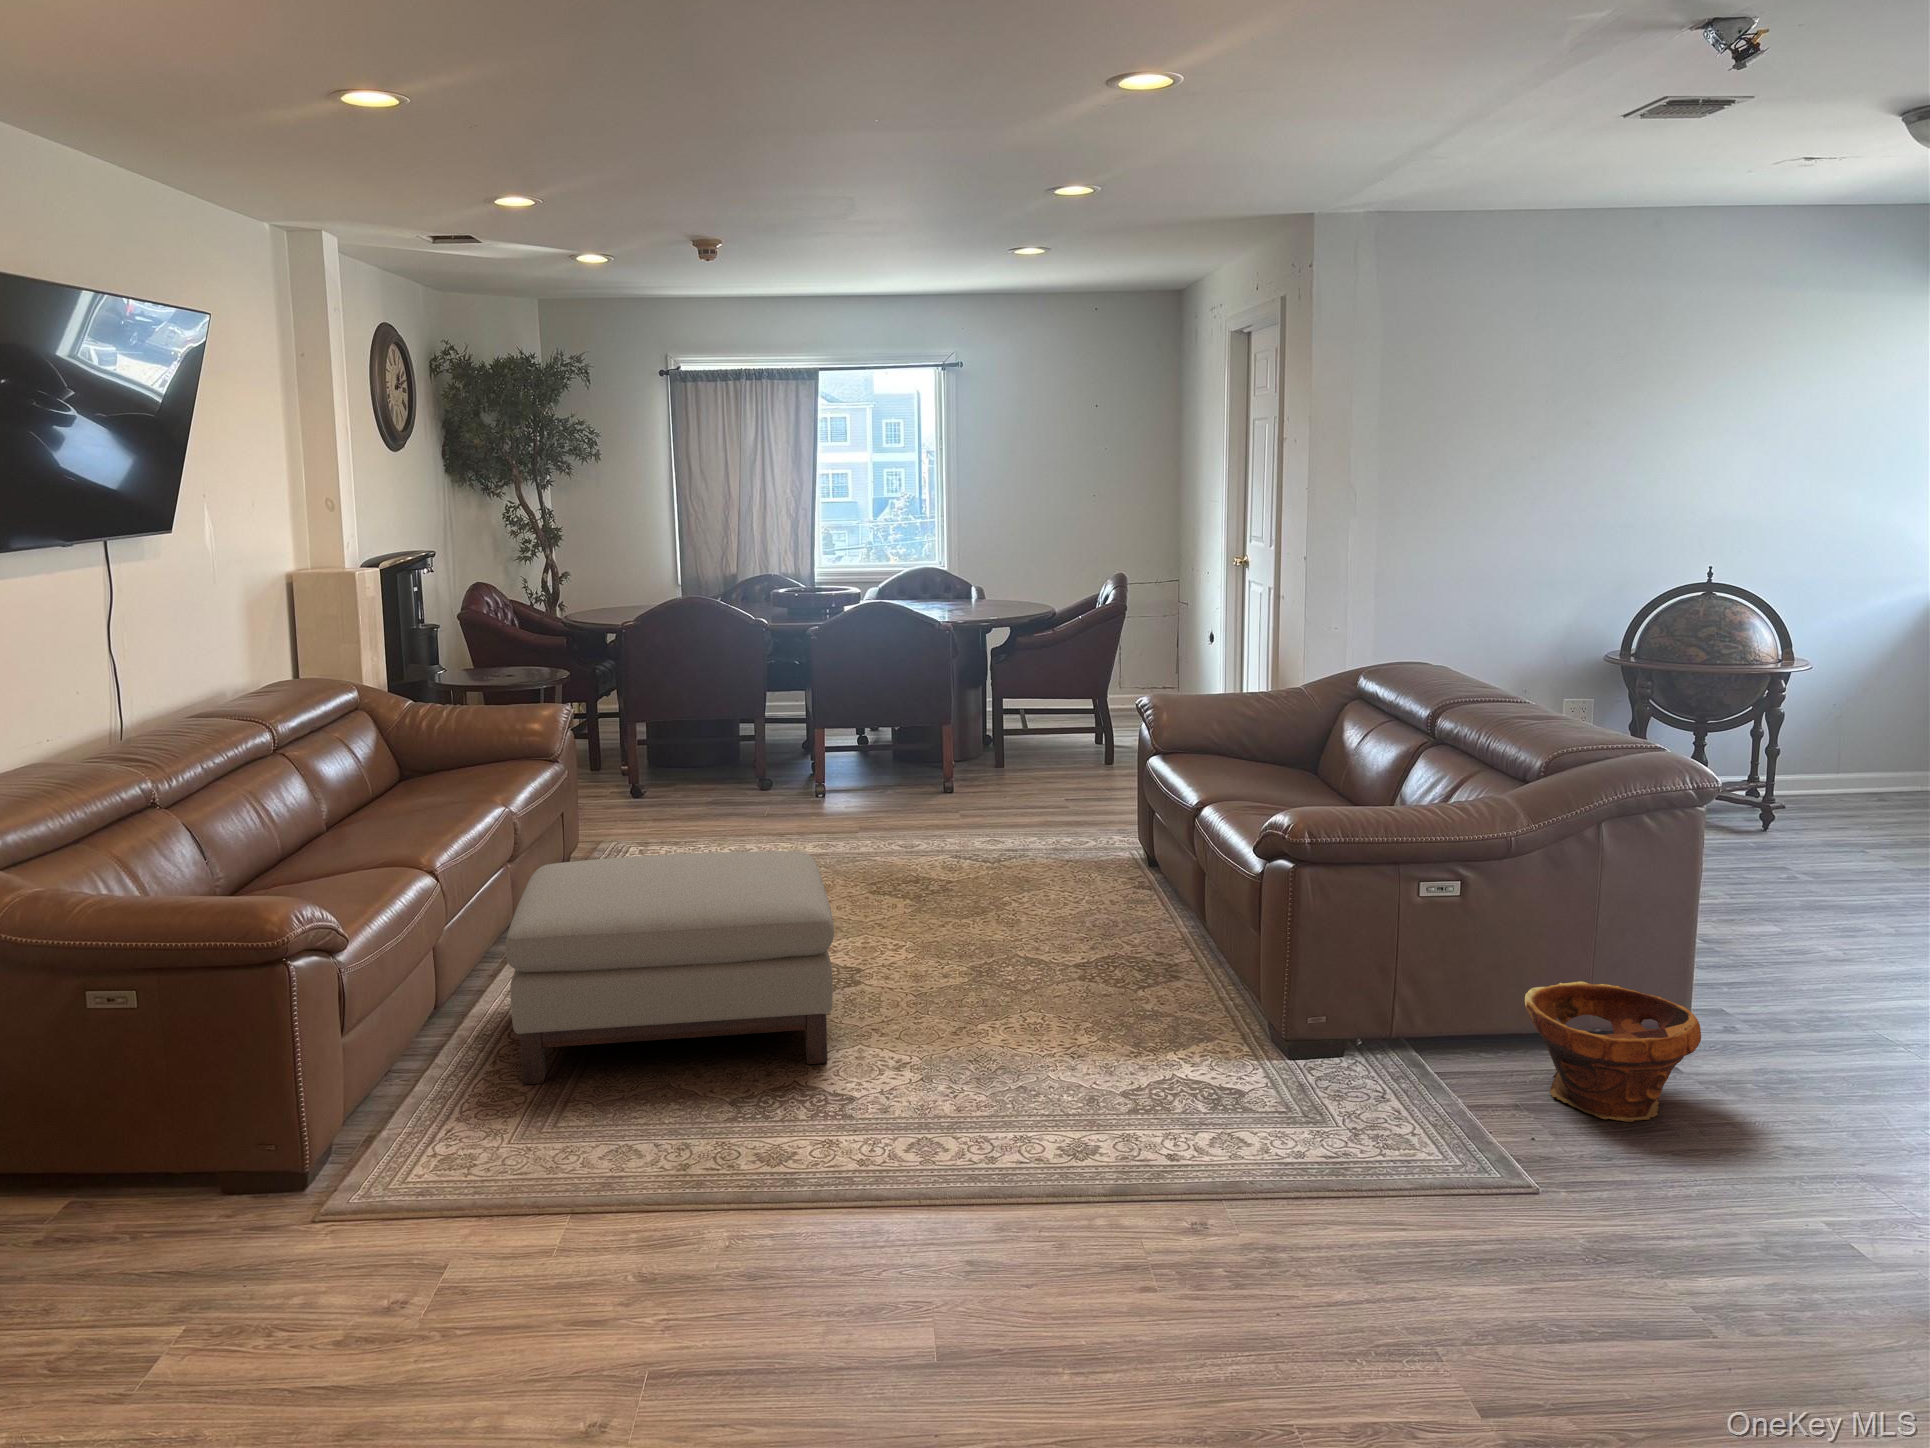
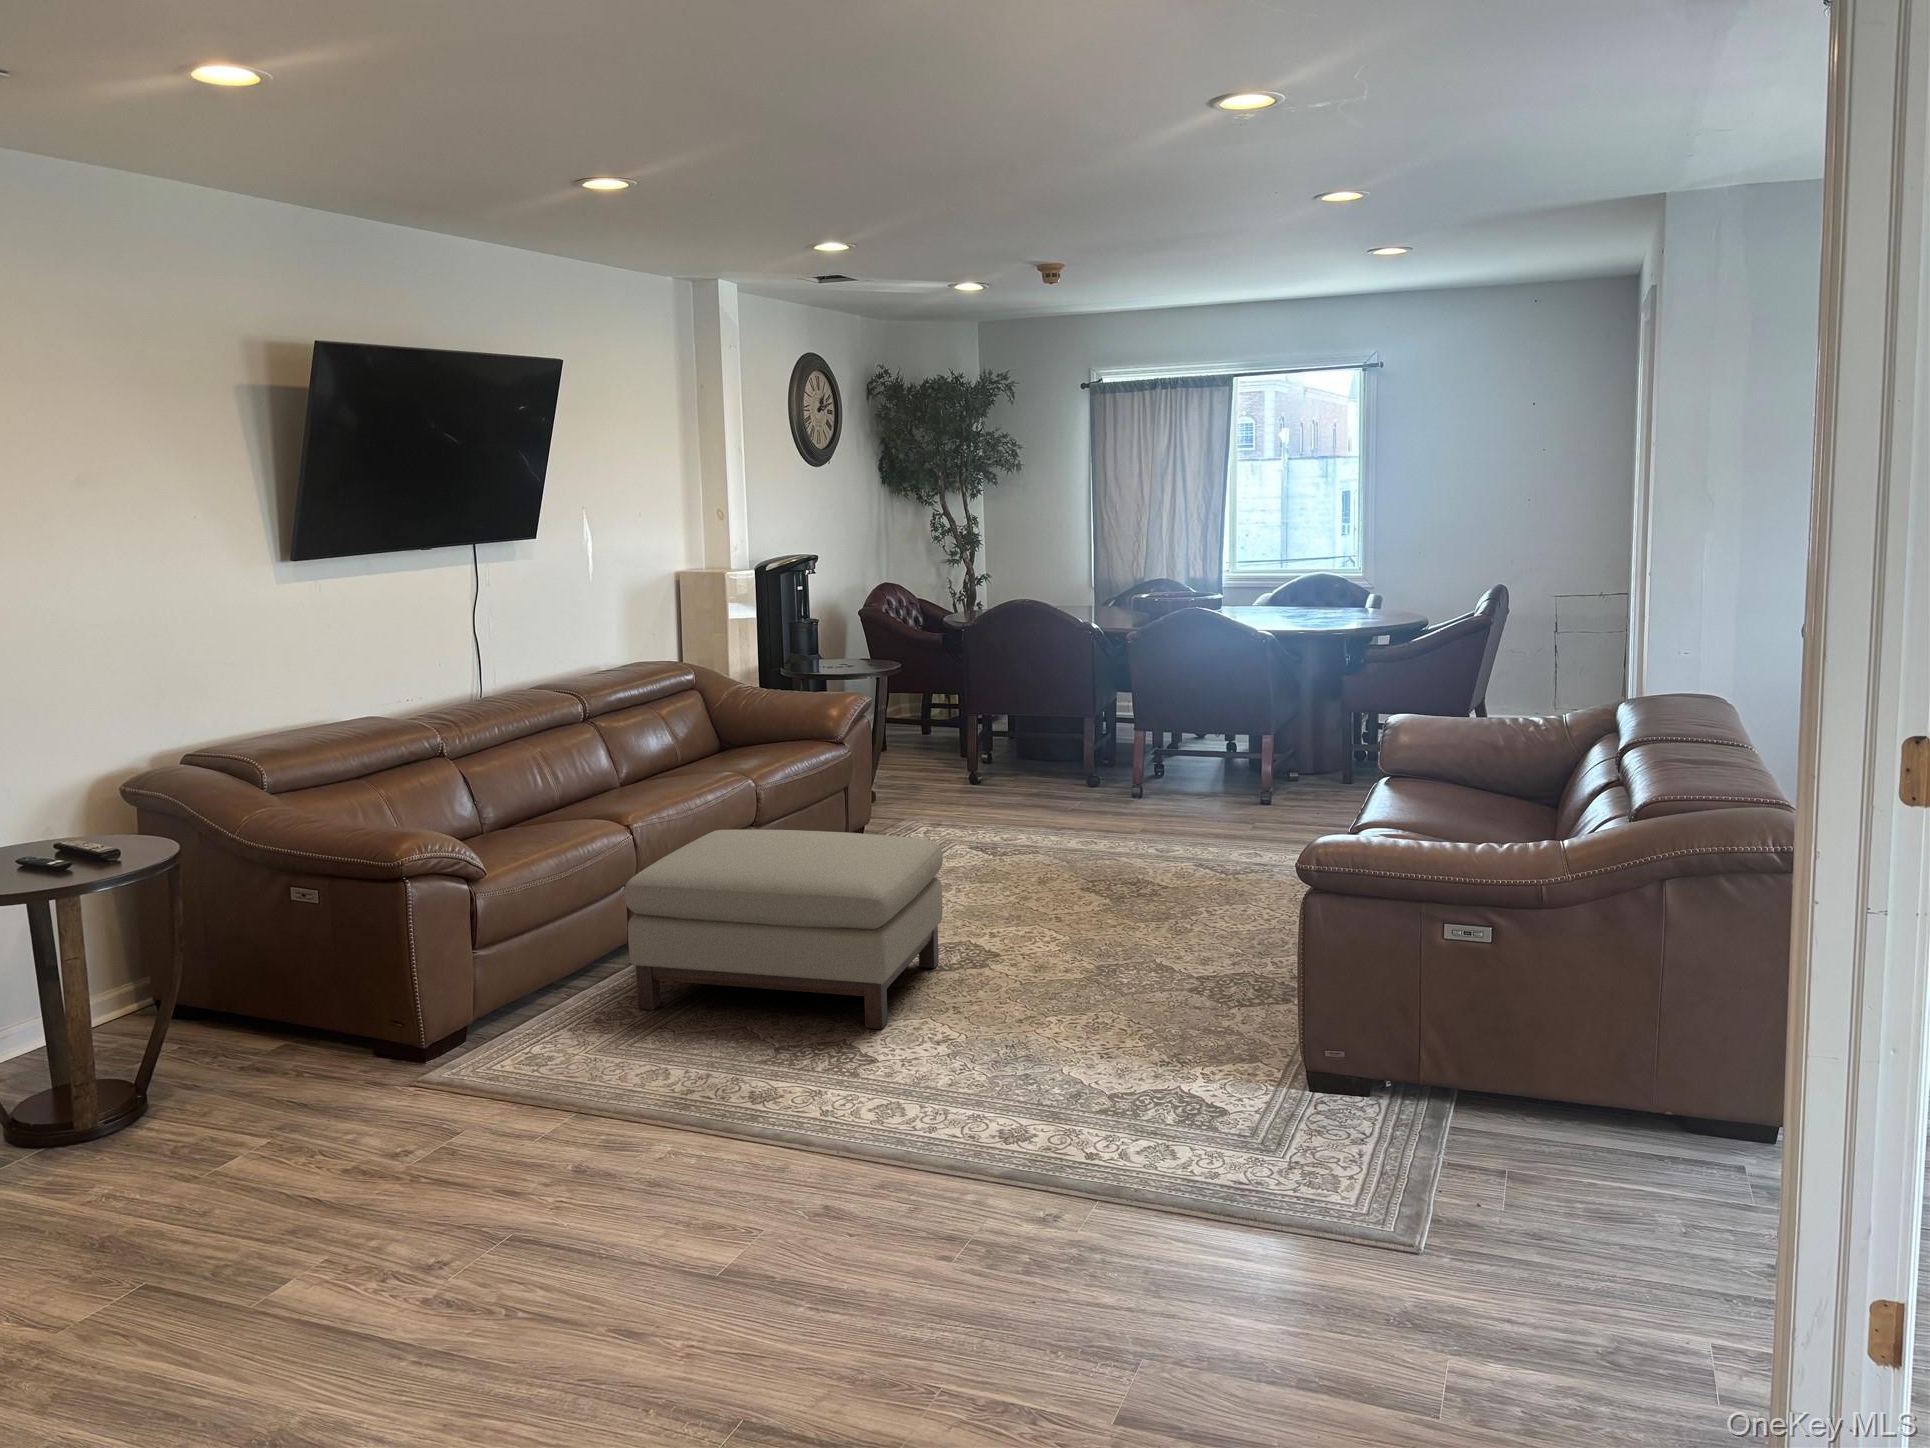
planter: present [1525,981,1701,1122] -> none [1527,1054,1723,1216]

